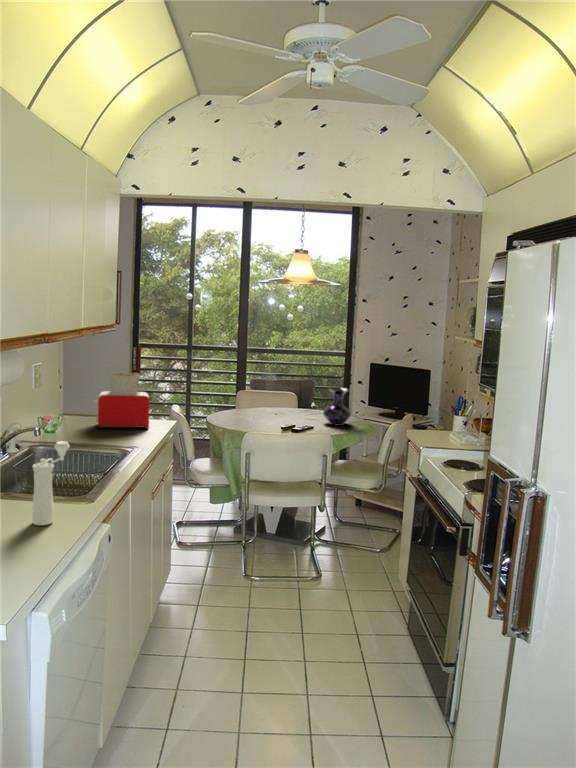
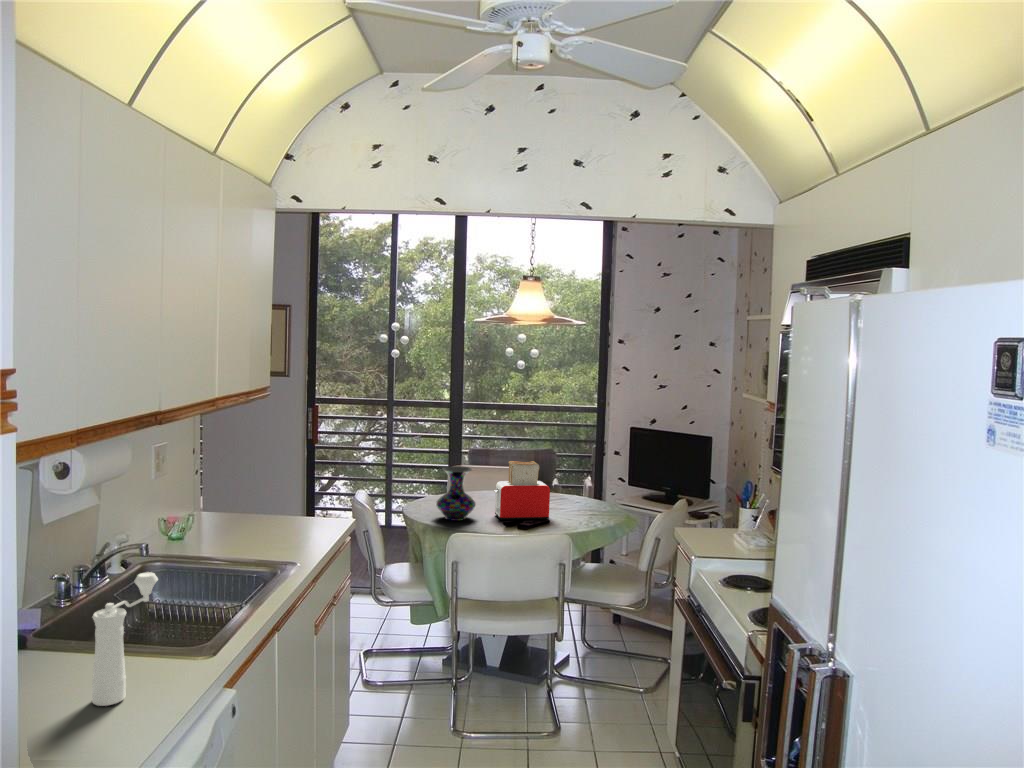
toaster: present [94,372,150,429] -> present [493,461,550,520]
vase: present [323,388,351,426] -> present [436,466,476,521]

